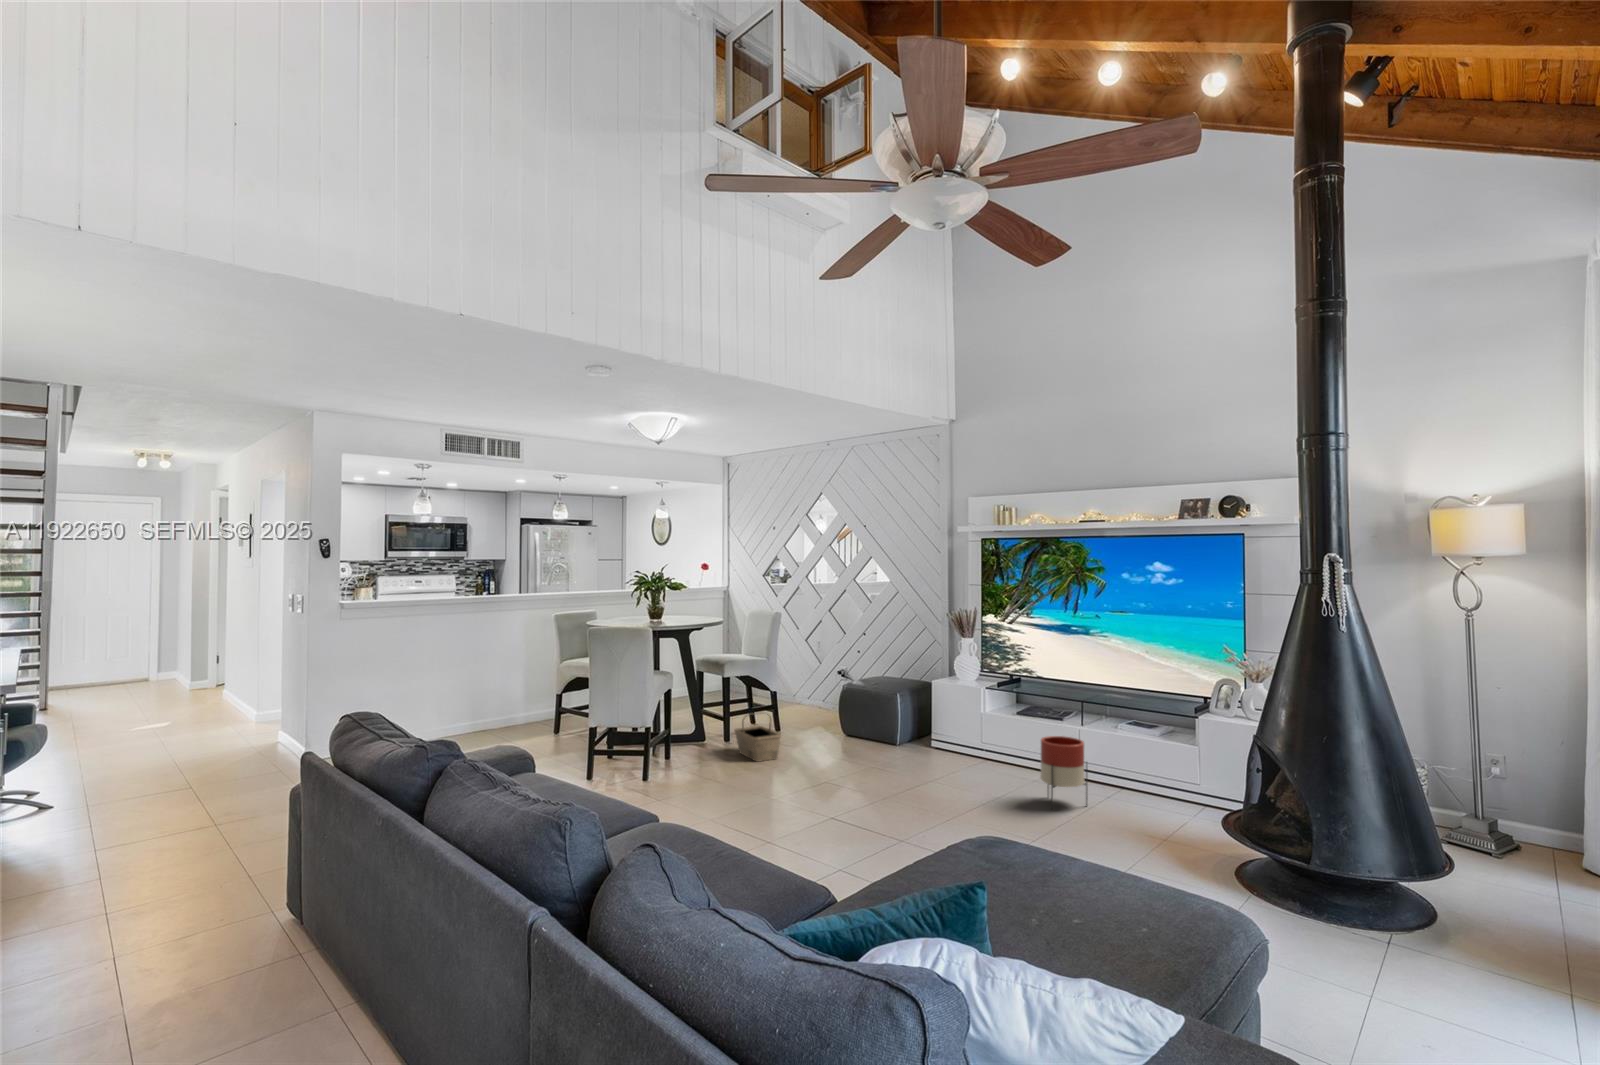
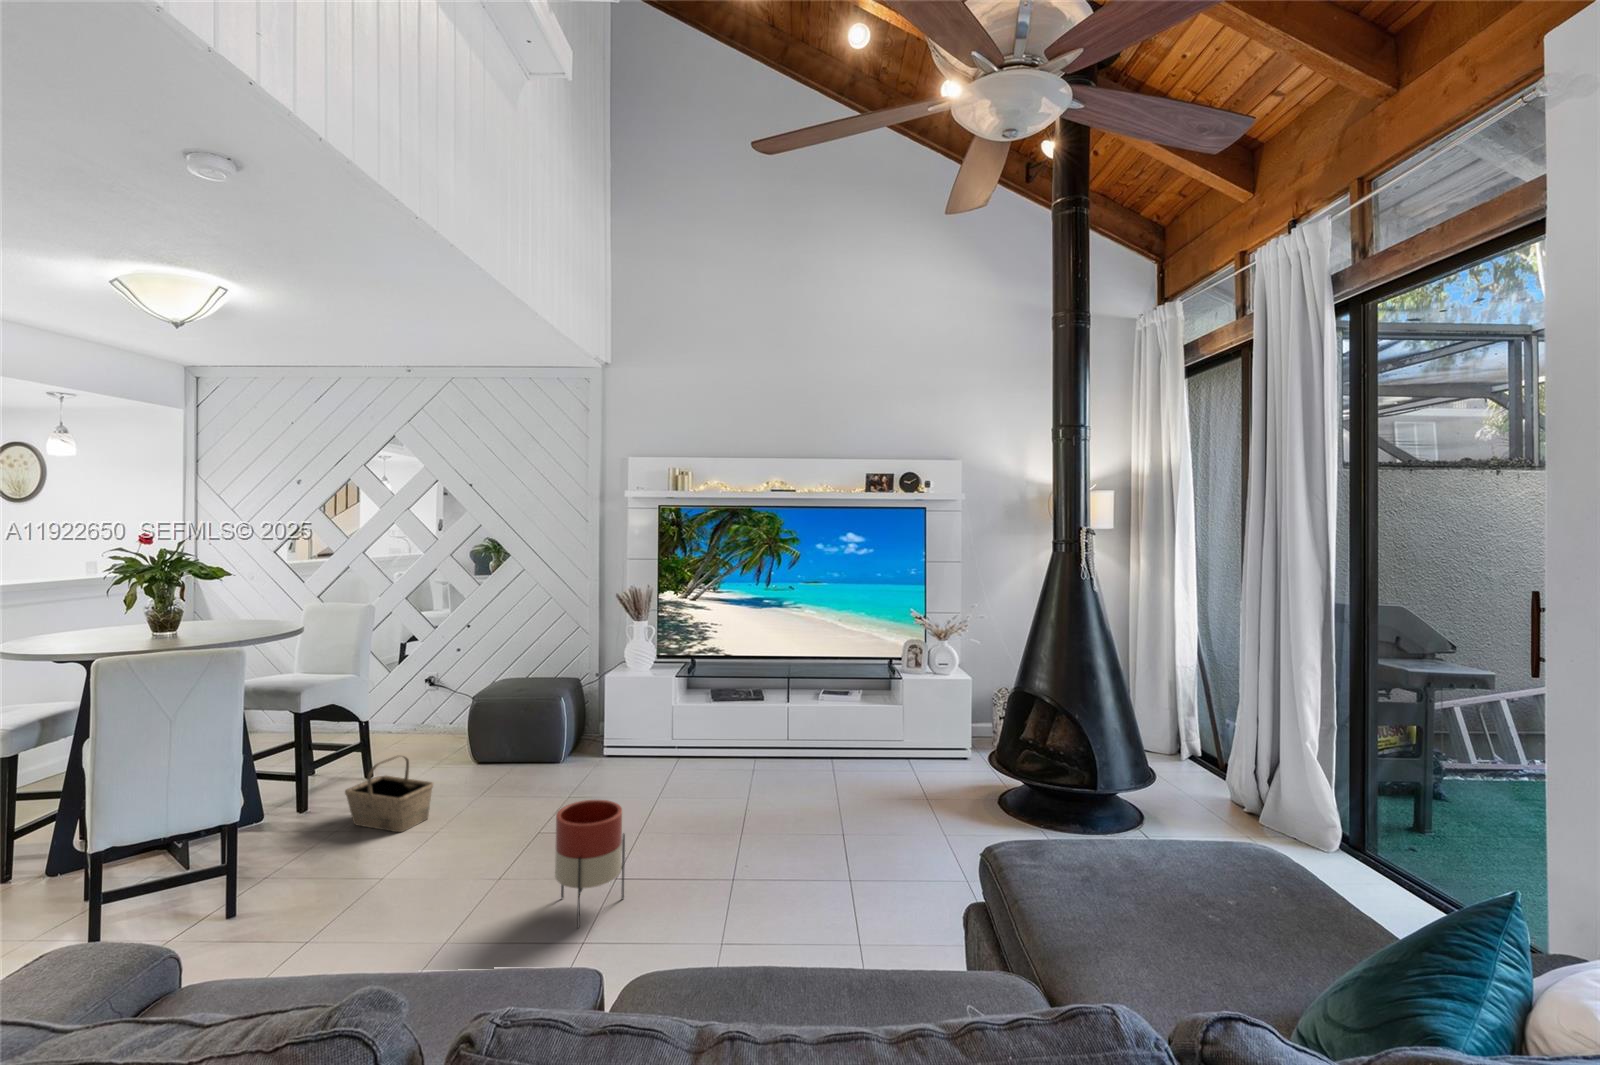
planter: present [1040,736,1087,809] -> present [555,800,625,928]

